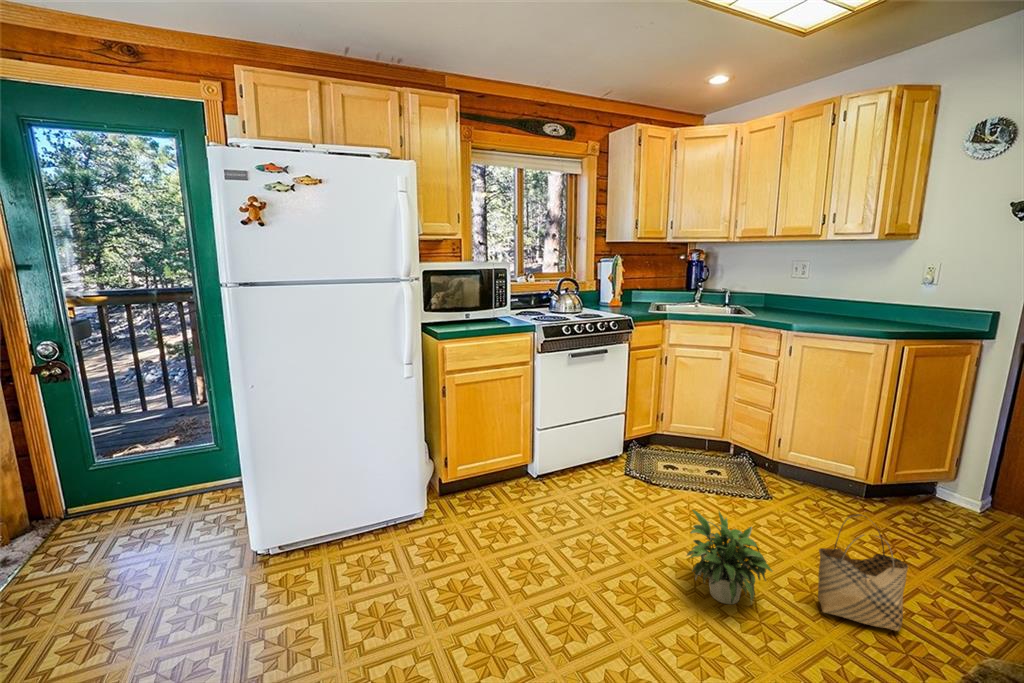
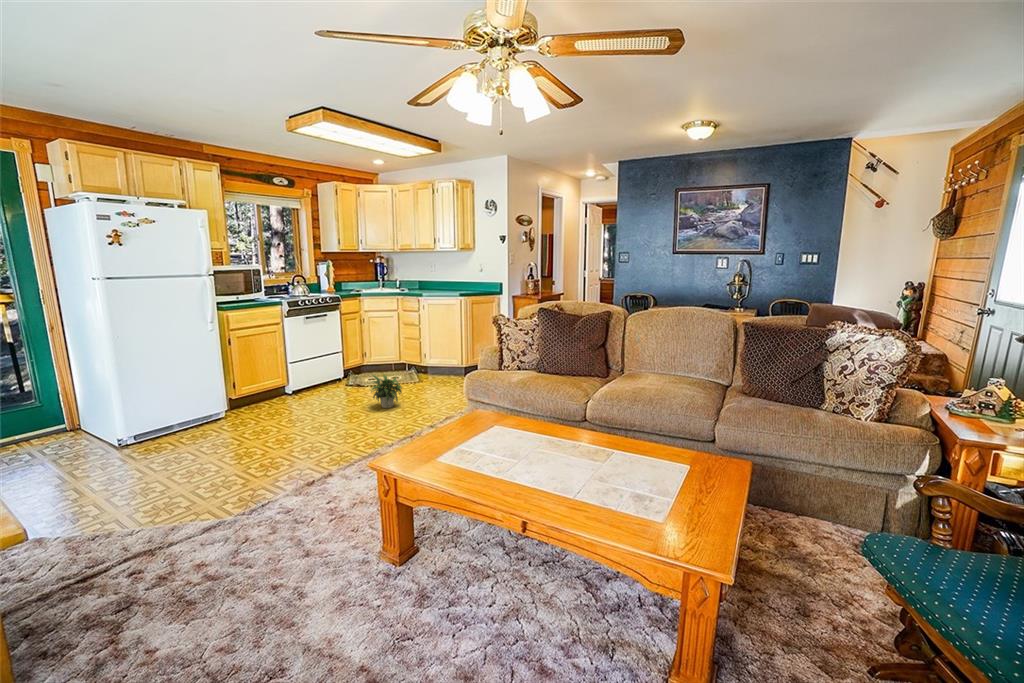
woven basket: present [818,514,908,631] -> none [420,363,449,402]

